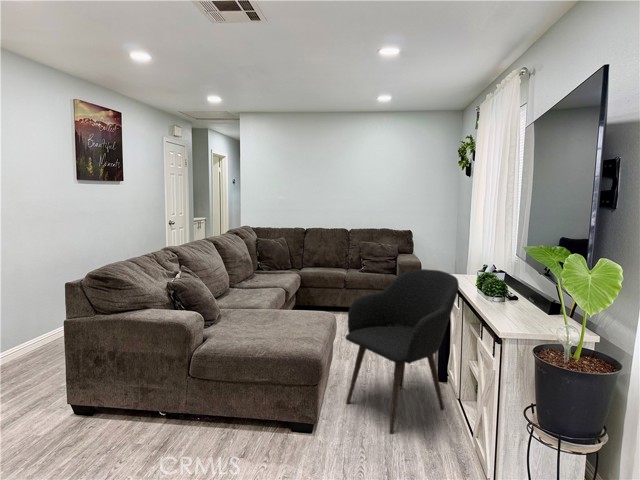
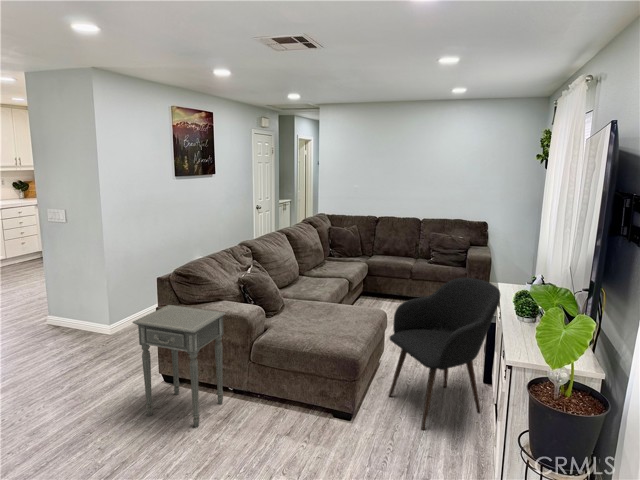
side table: none [34,315,158,464] -> present [133,305,226,427]

